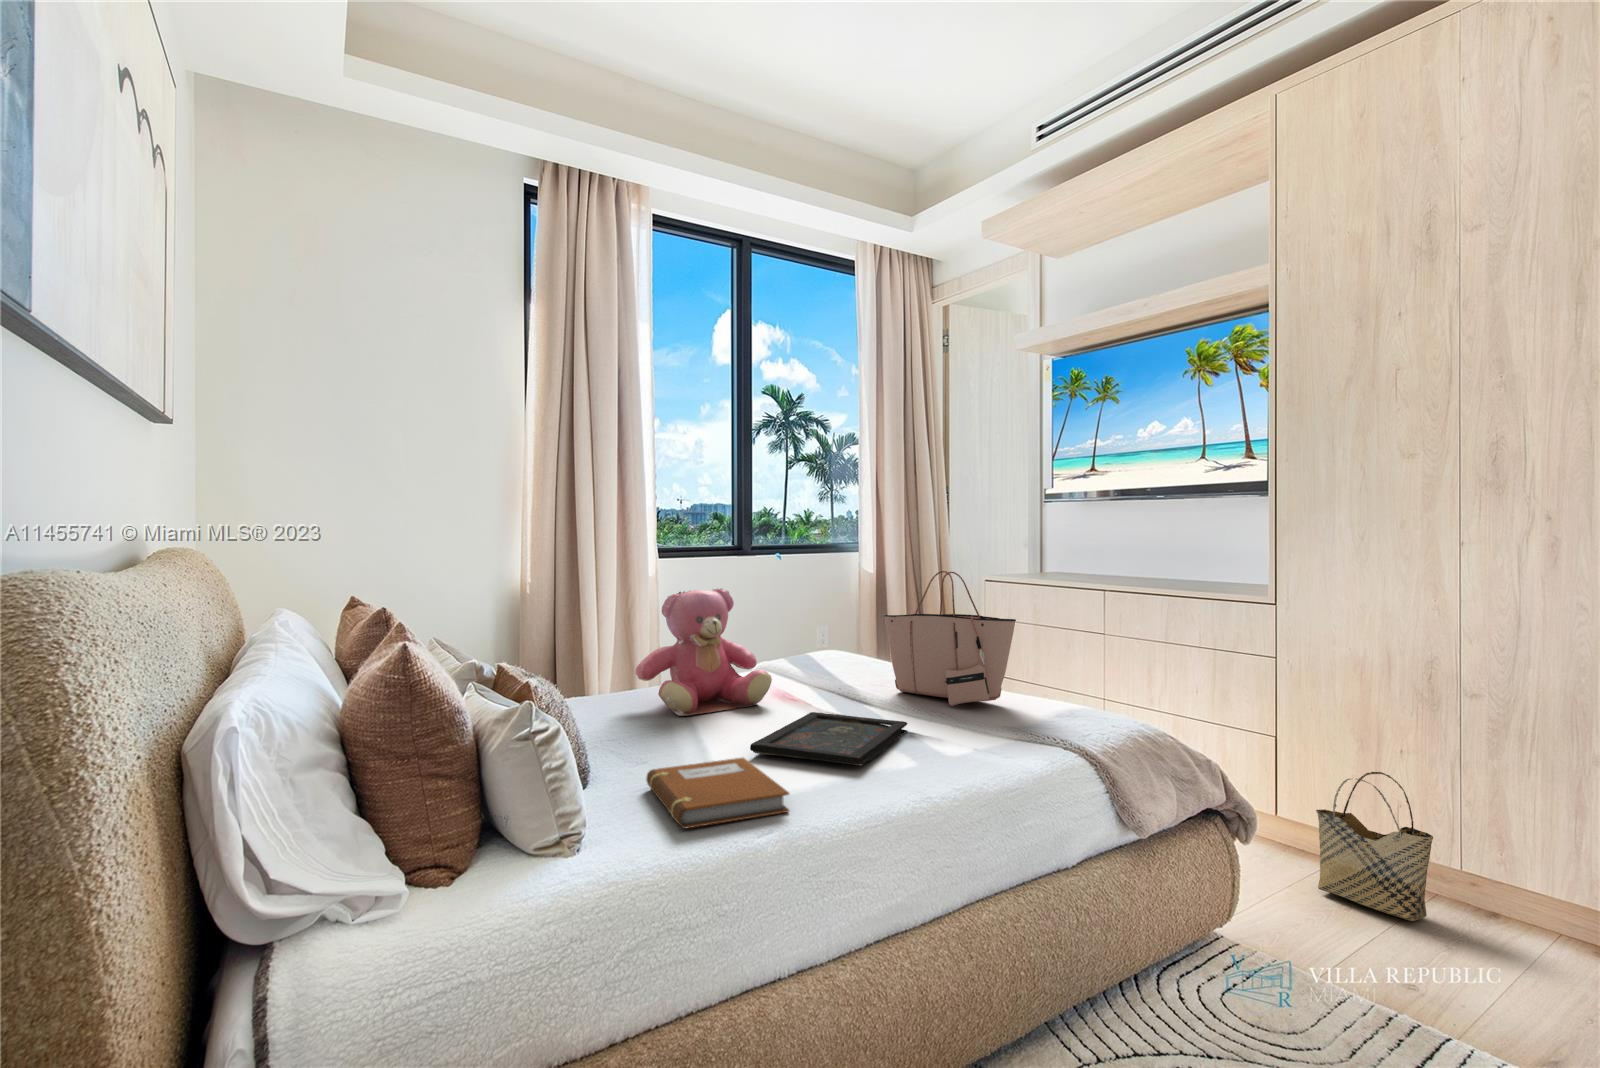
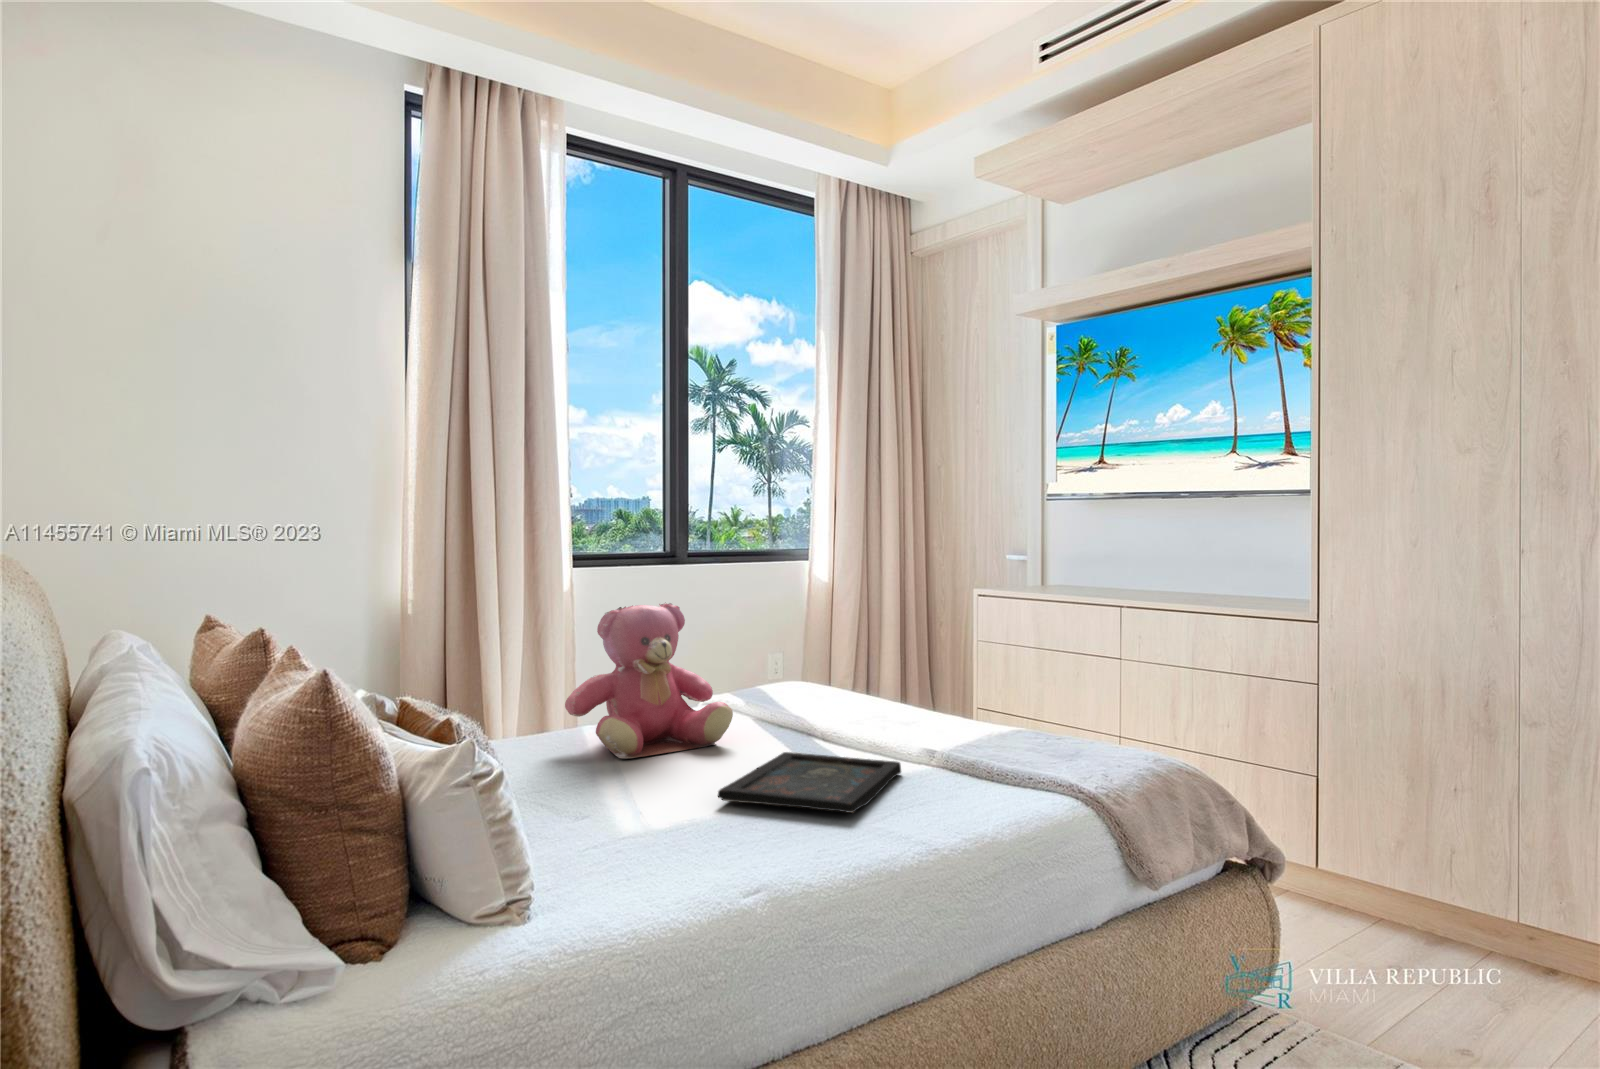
tote bag: present [884,571,1016,706] -> none [868,582,1026,743]
notebook: present [646,758,789,829] -> none [599,805,776,889]
woven basket: present [1316,772,1433,921] -> none [1362,813,1490,982]

